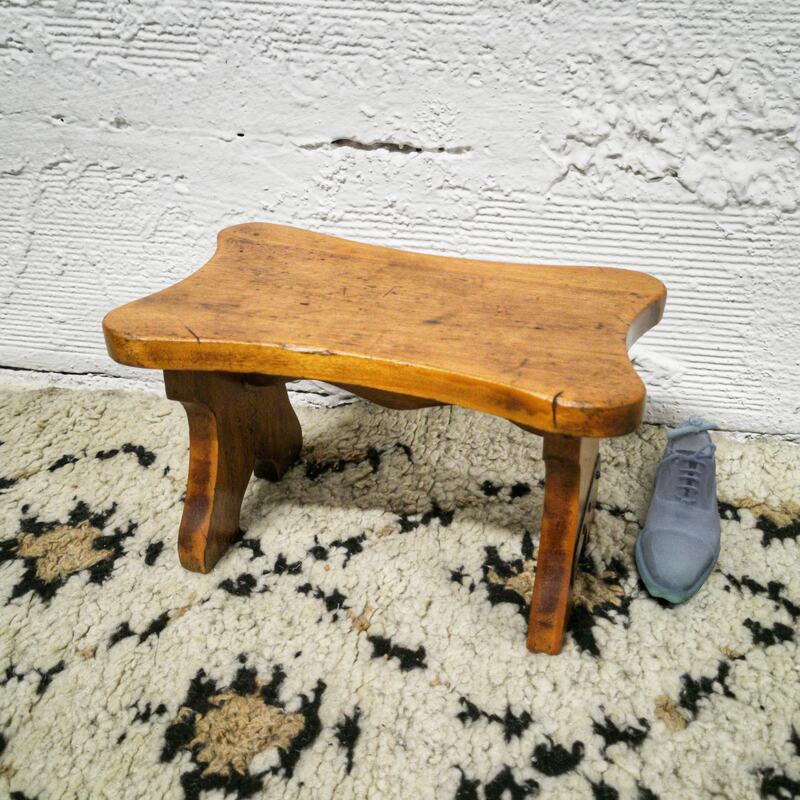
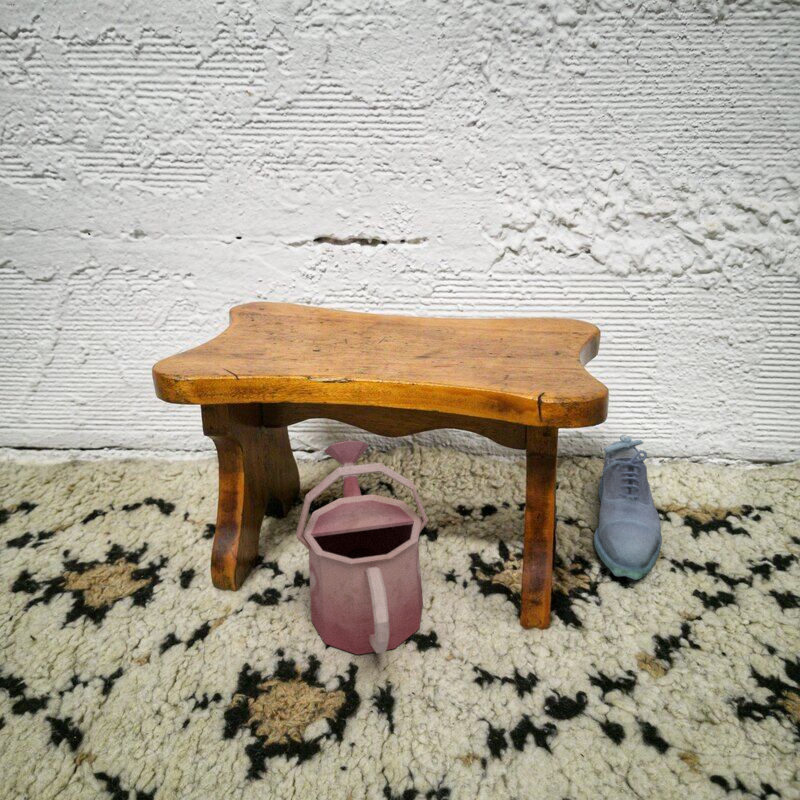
watering can: none [272,409,427,673] -> present [296,441,428,655]

